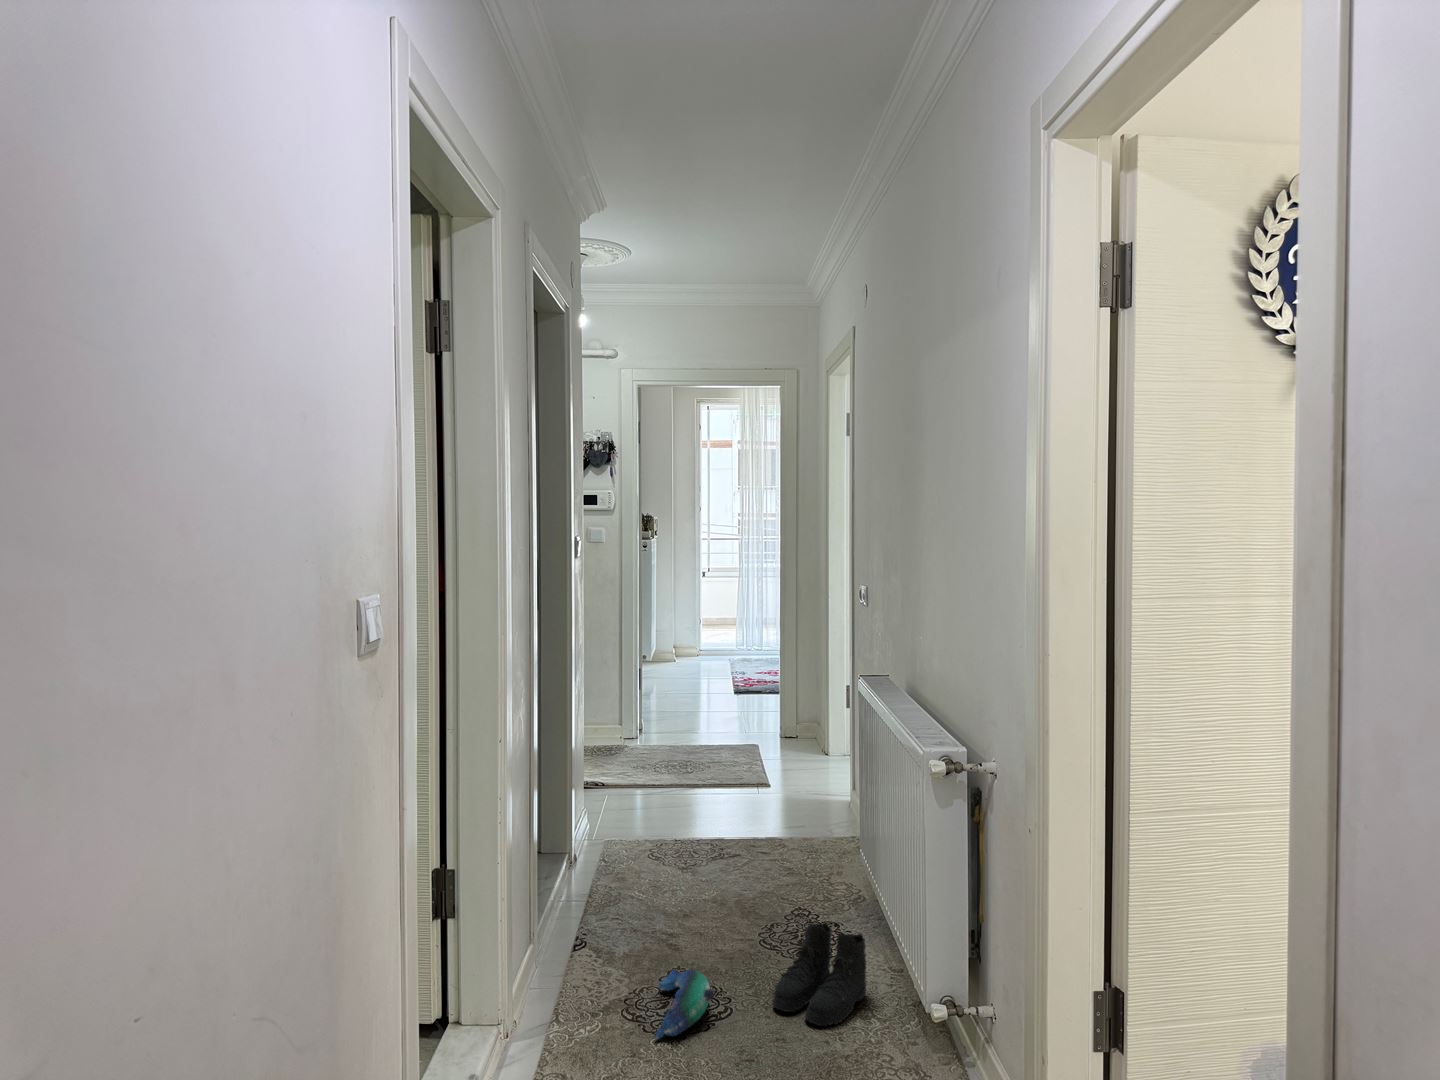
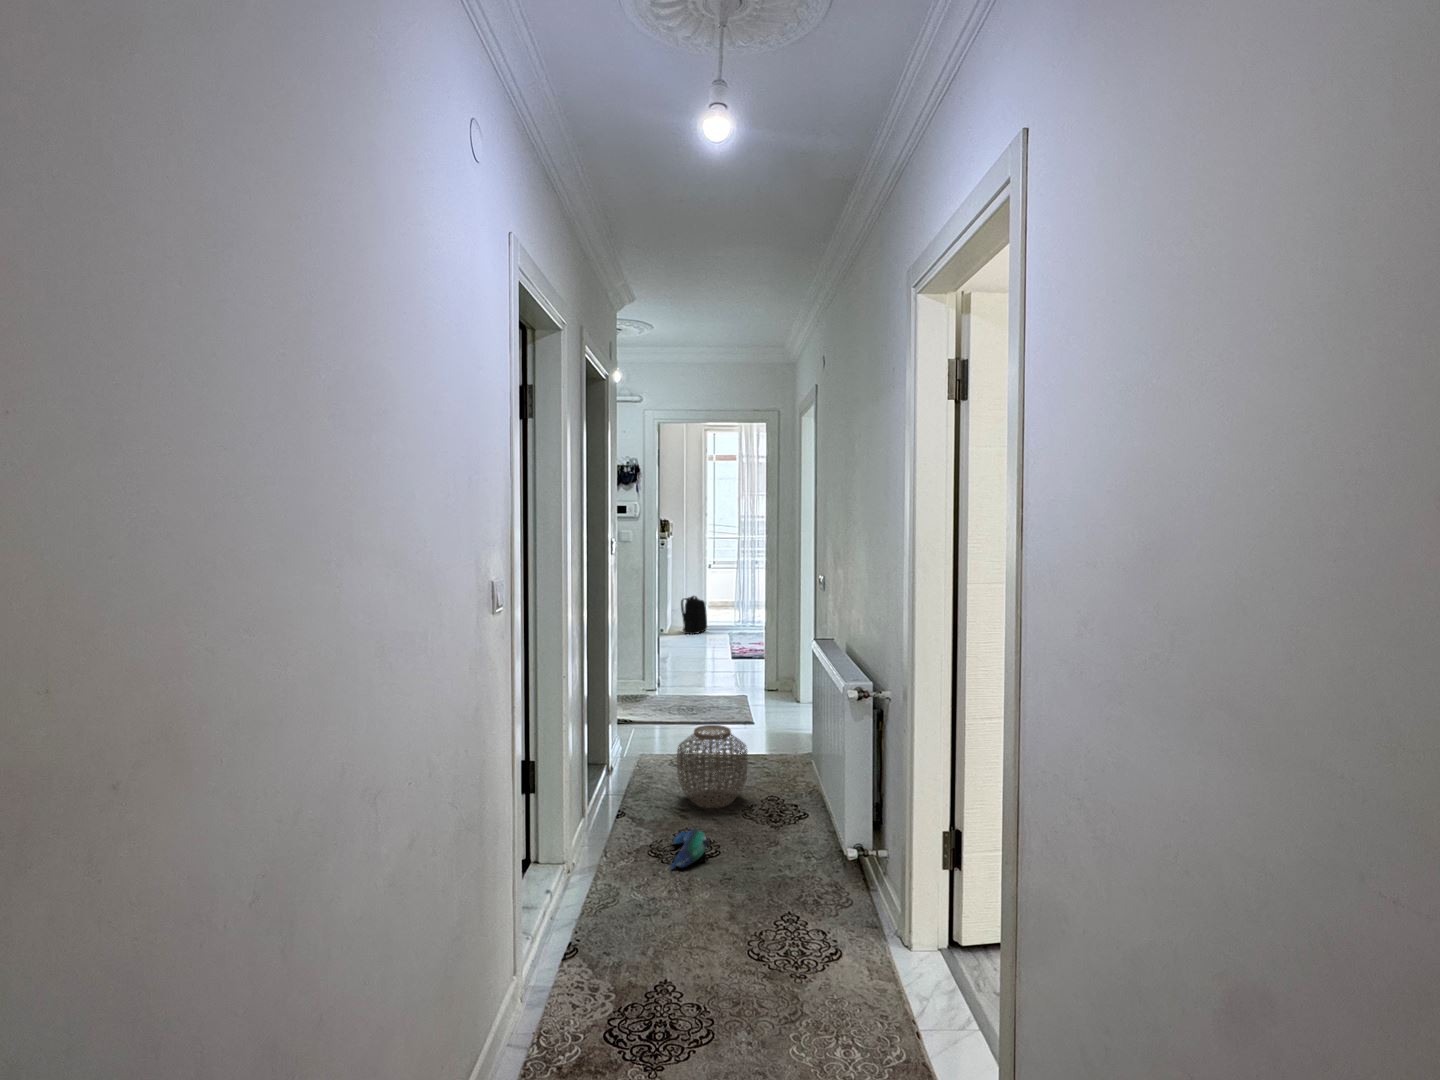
backpack: none [667,613,704,662] -> present [681,596,707,634]
woven basket: none [665,801,767,924] -> present [677,725,747,808]
boots: present [773,922,866,1026] -> none [748,800,811,864]

